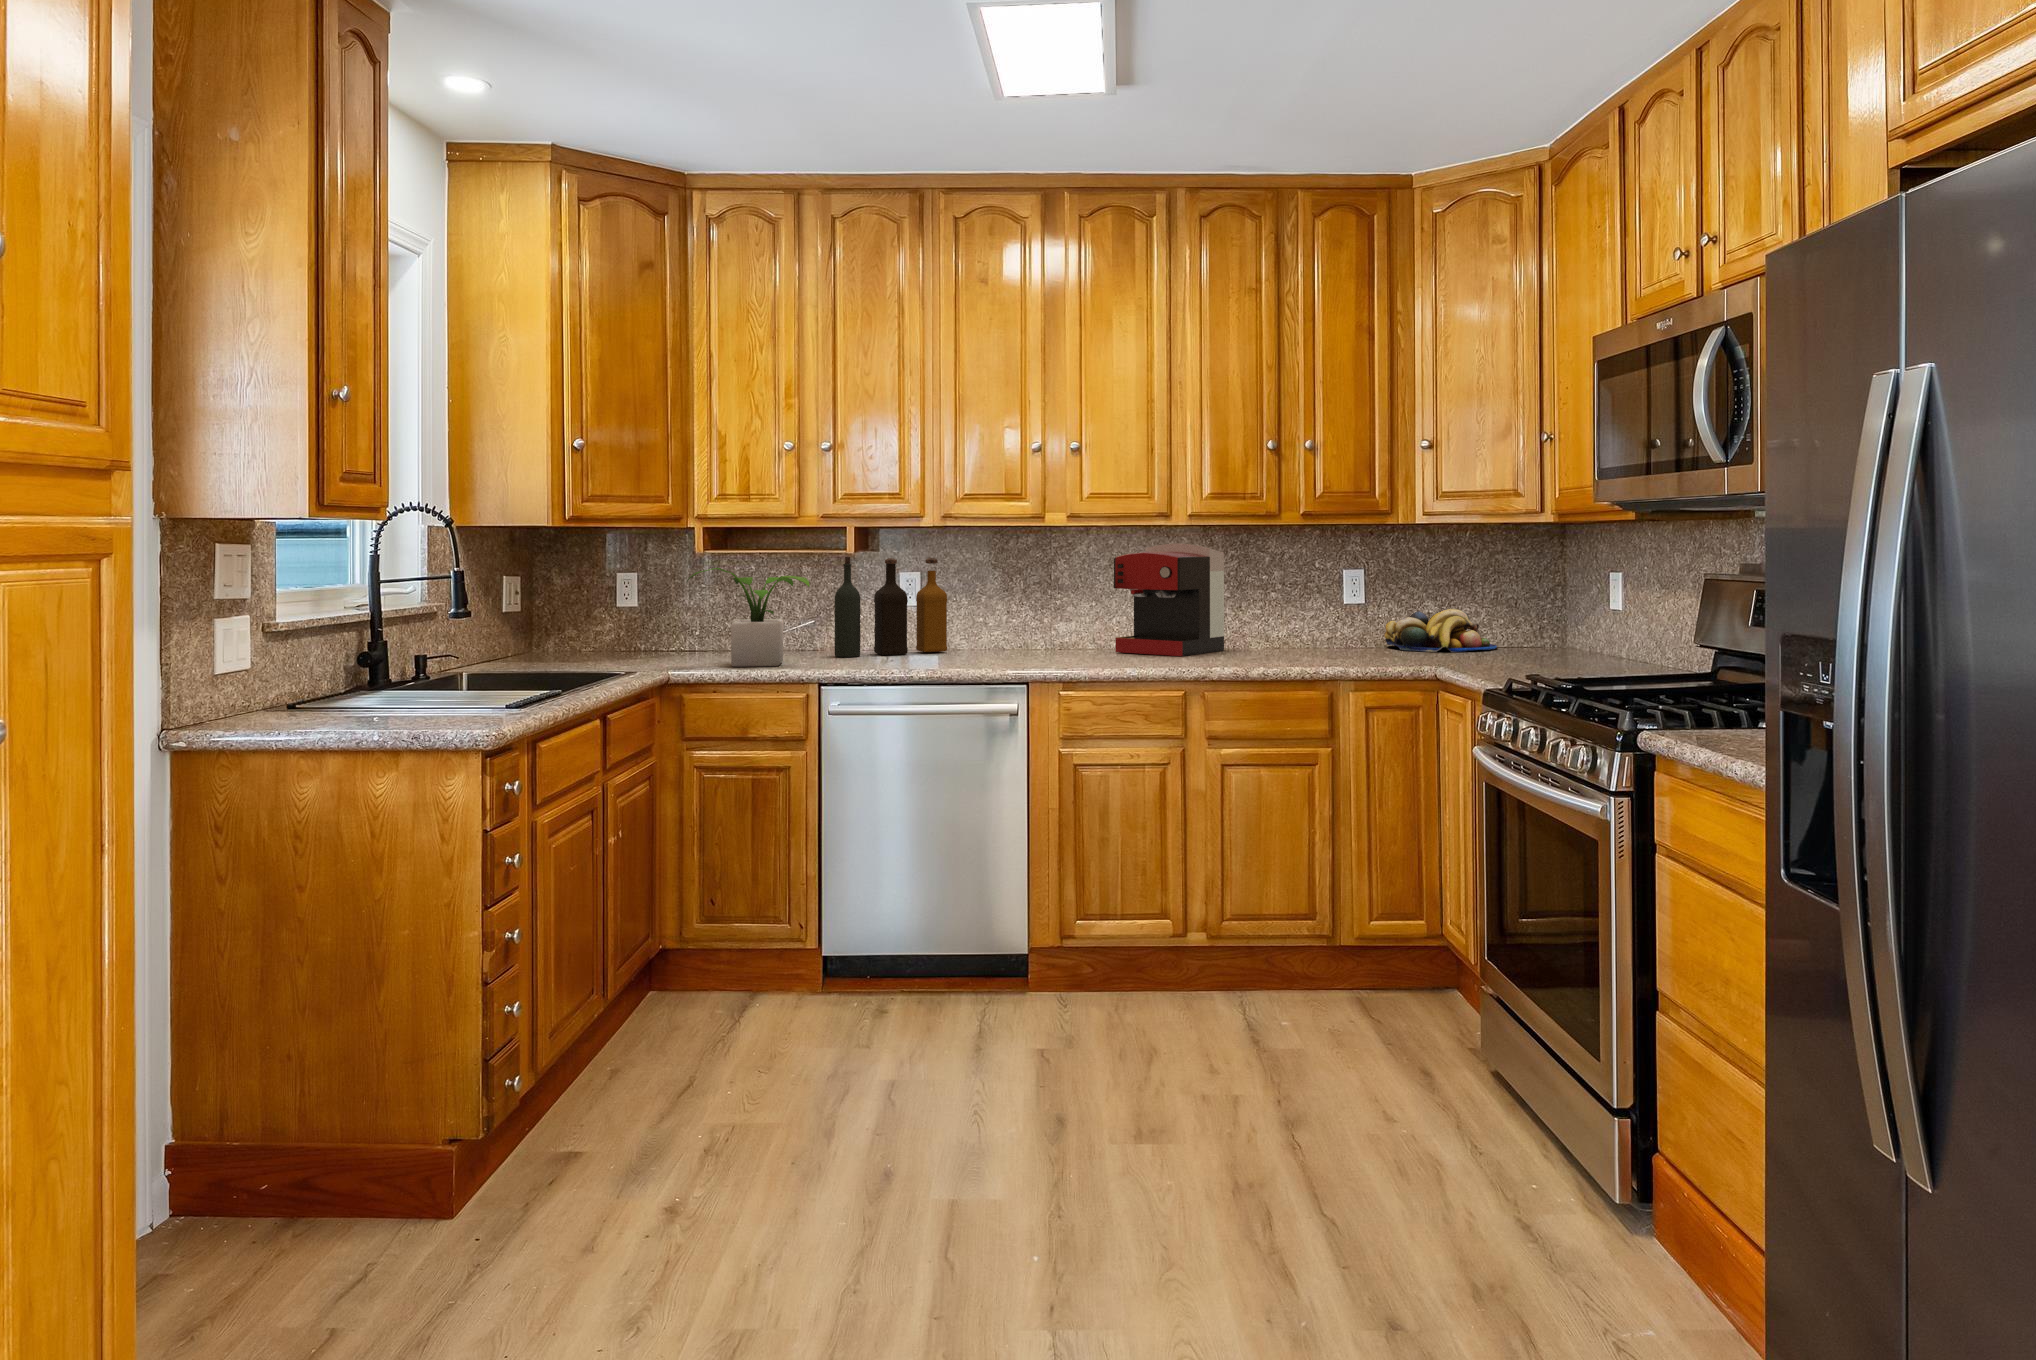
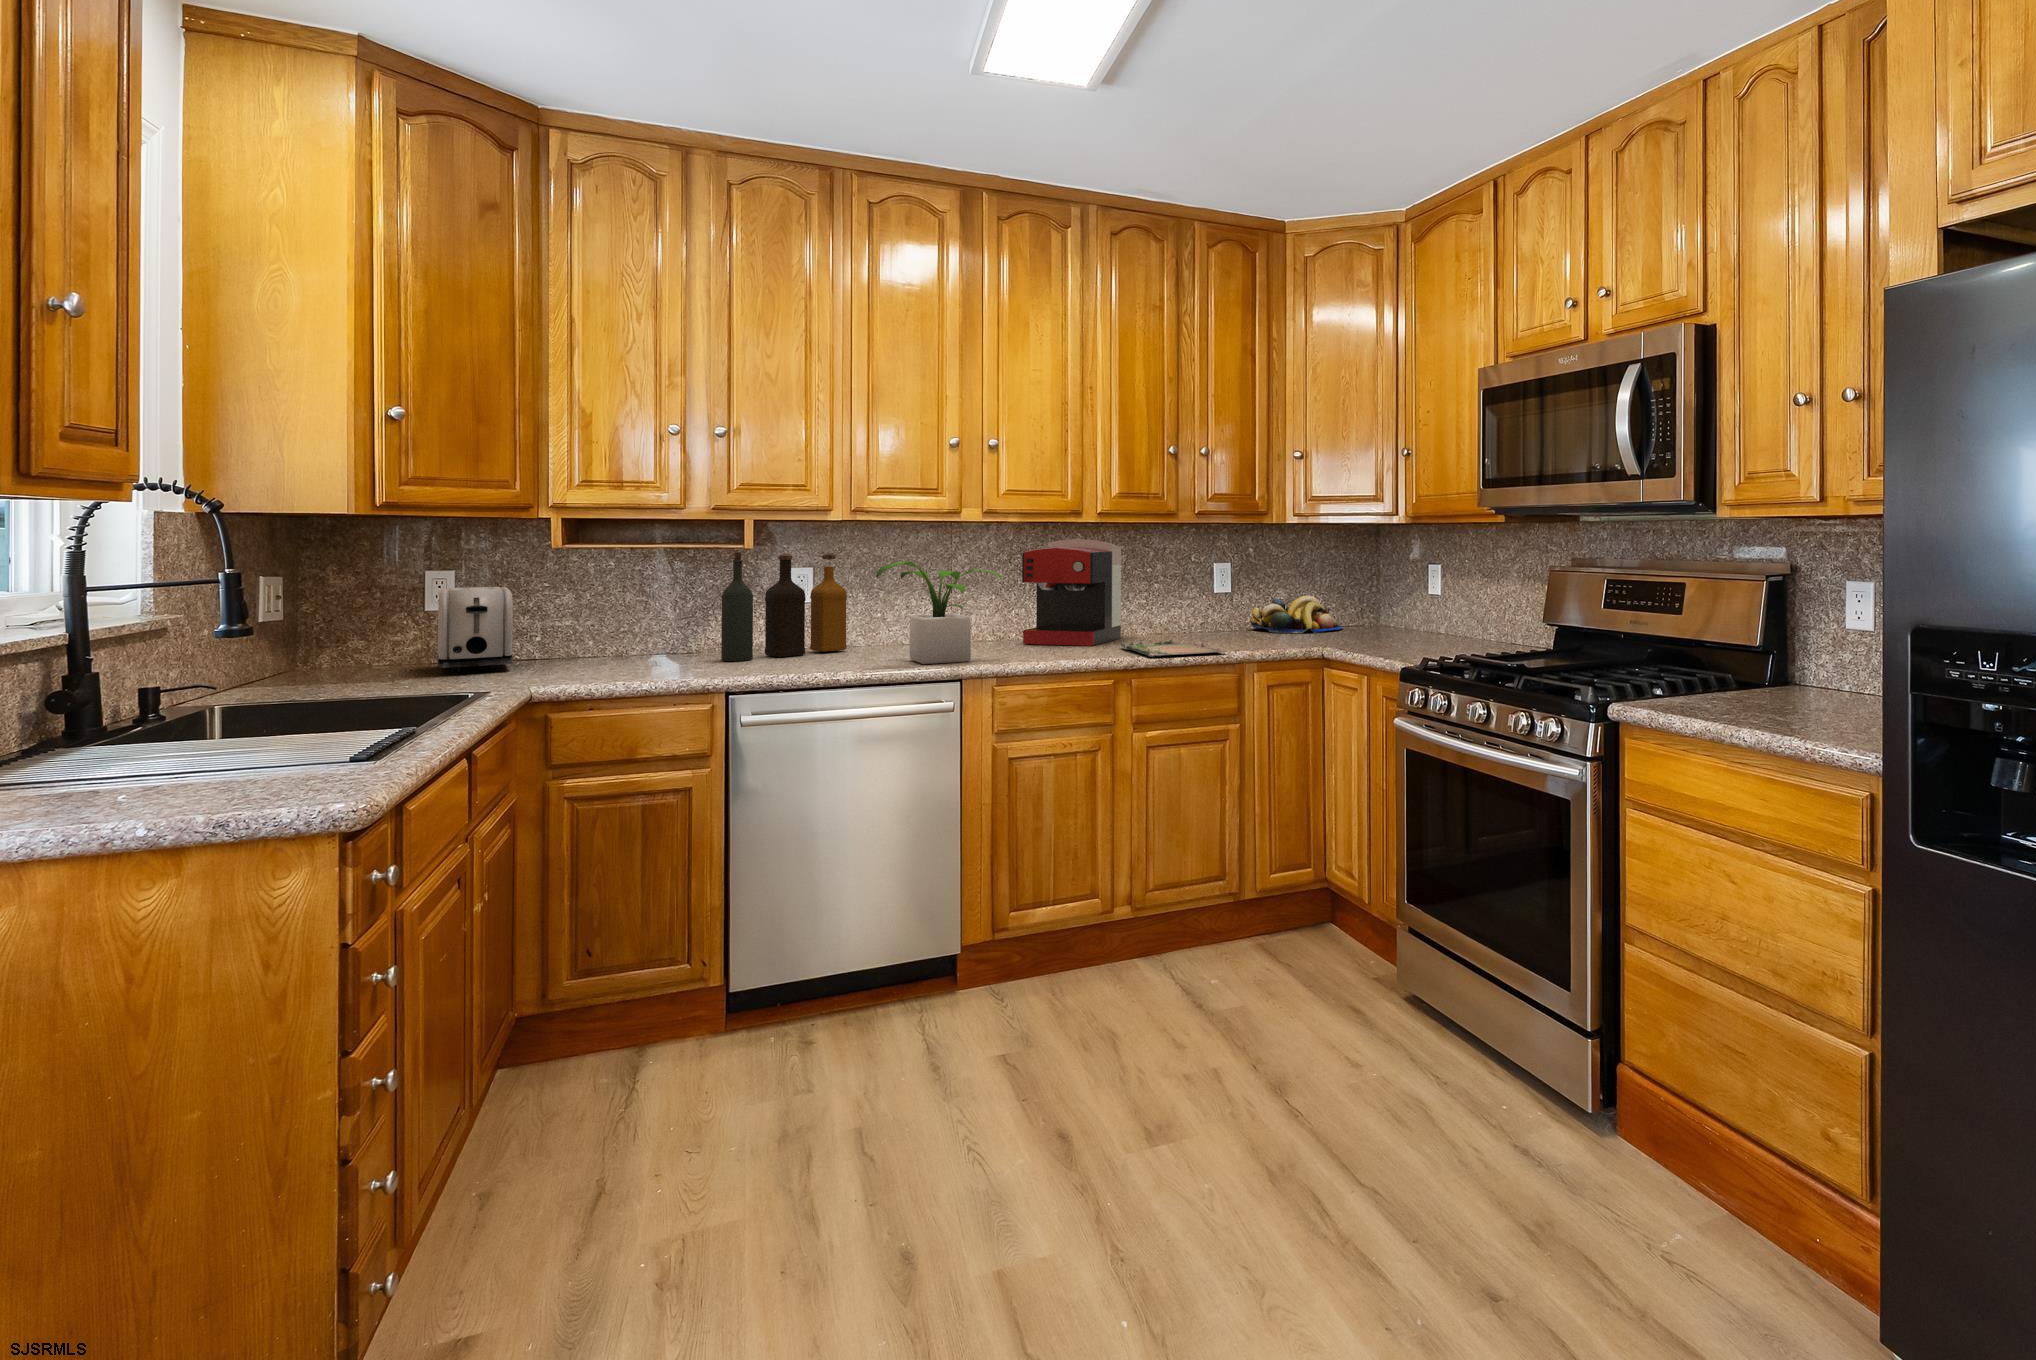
potted plant: present [687,568,810,667] -> present [876,561,1002,664]
toaster: none [623,586,680,658] -> present [438,587,513,674]
tray: none [1202,646,1302,669] -> present [1119,636,1225,657]

